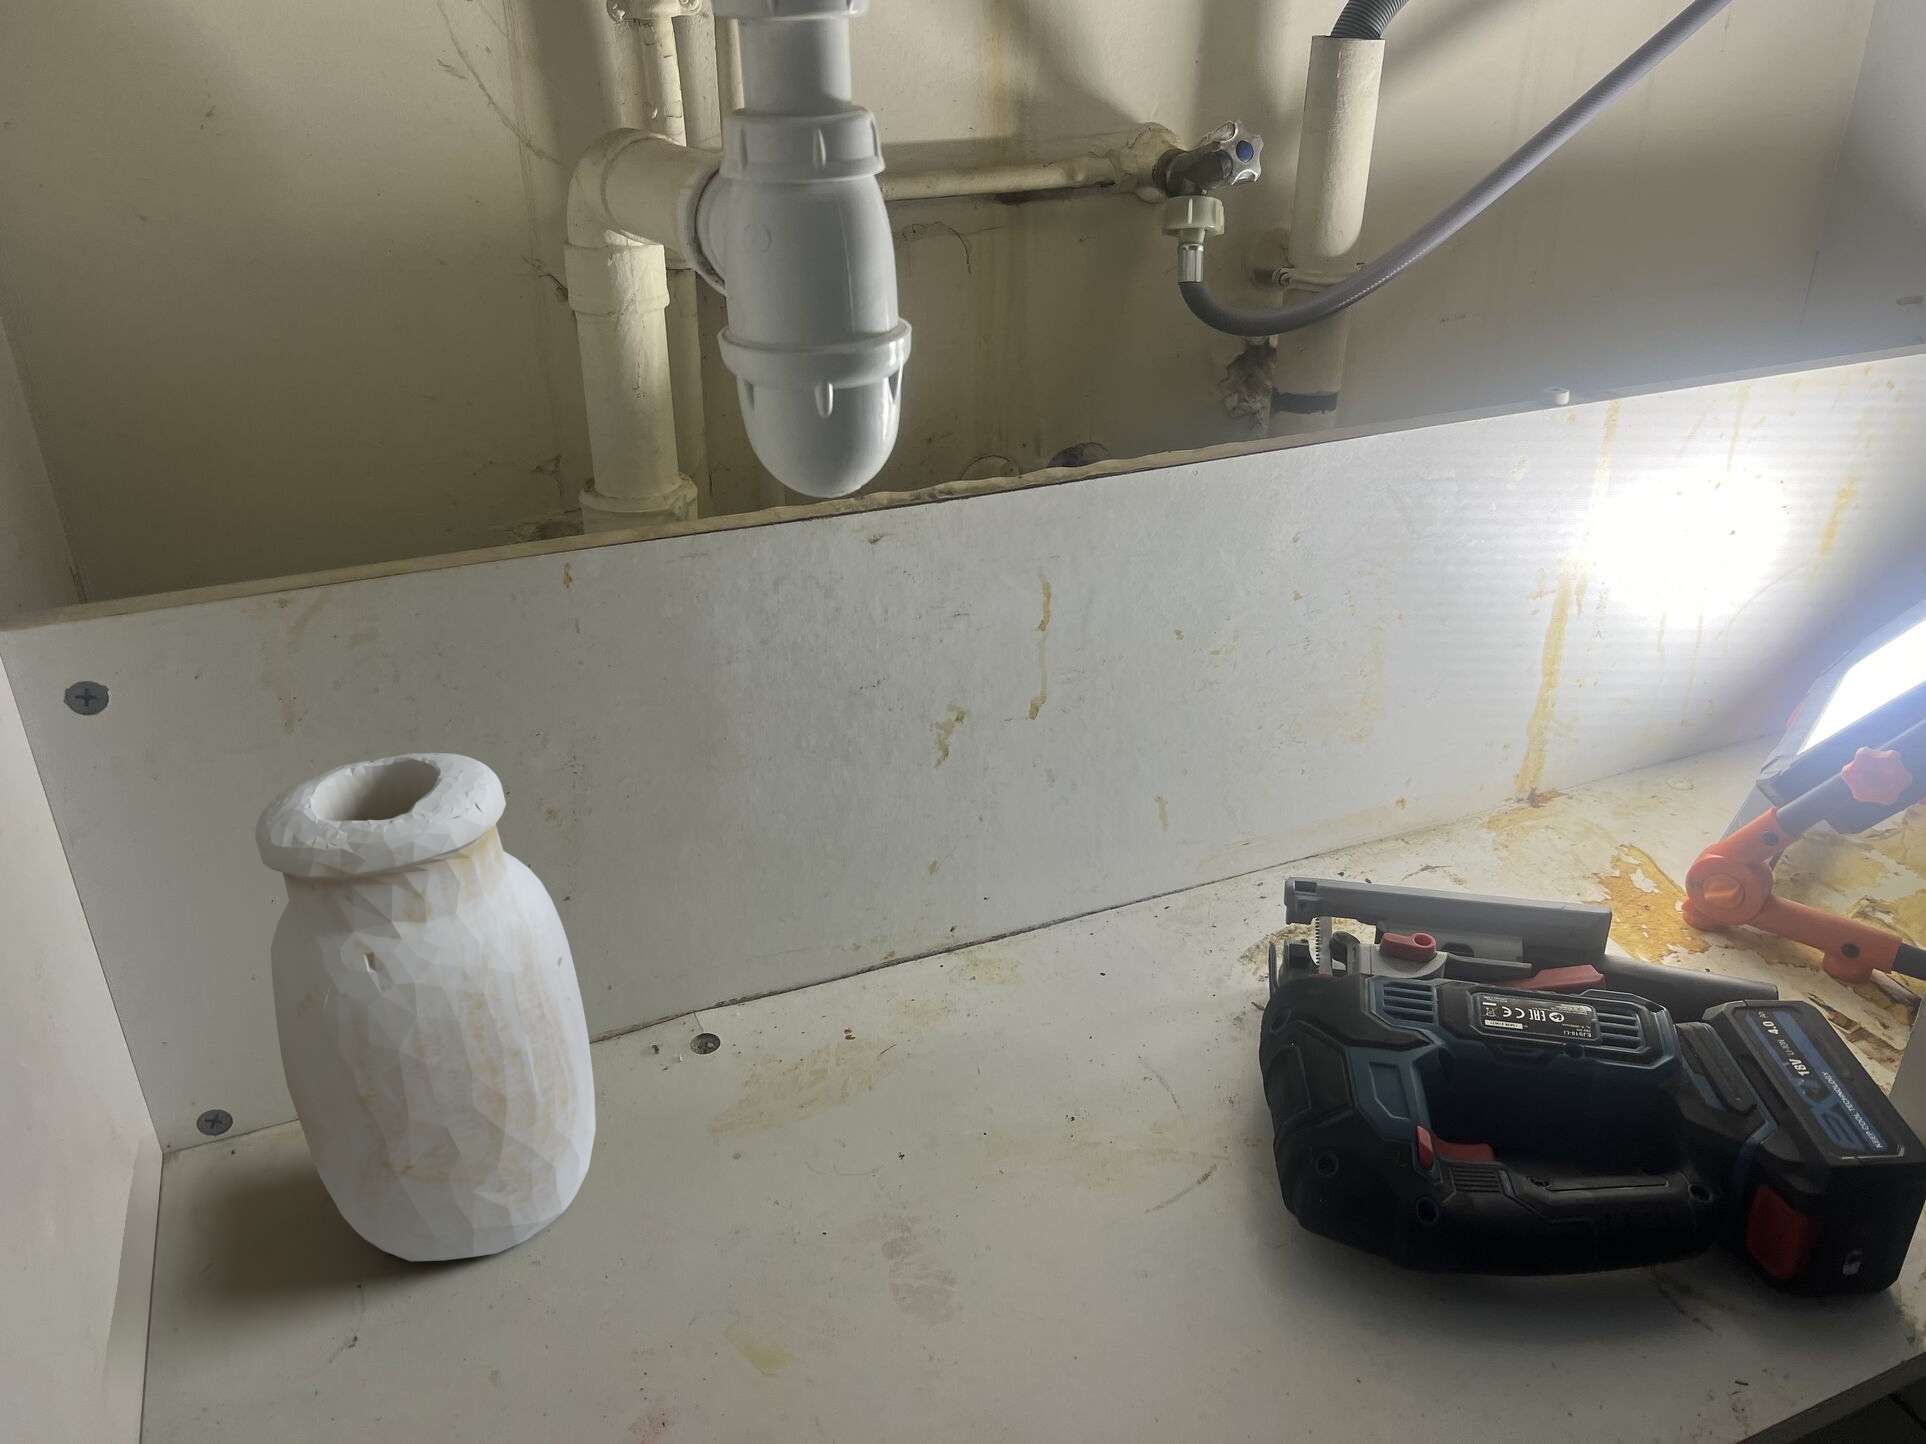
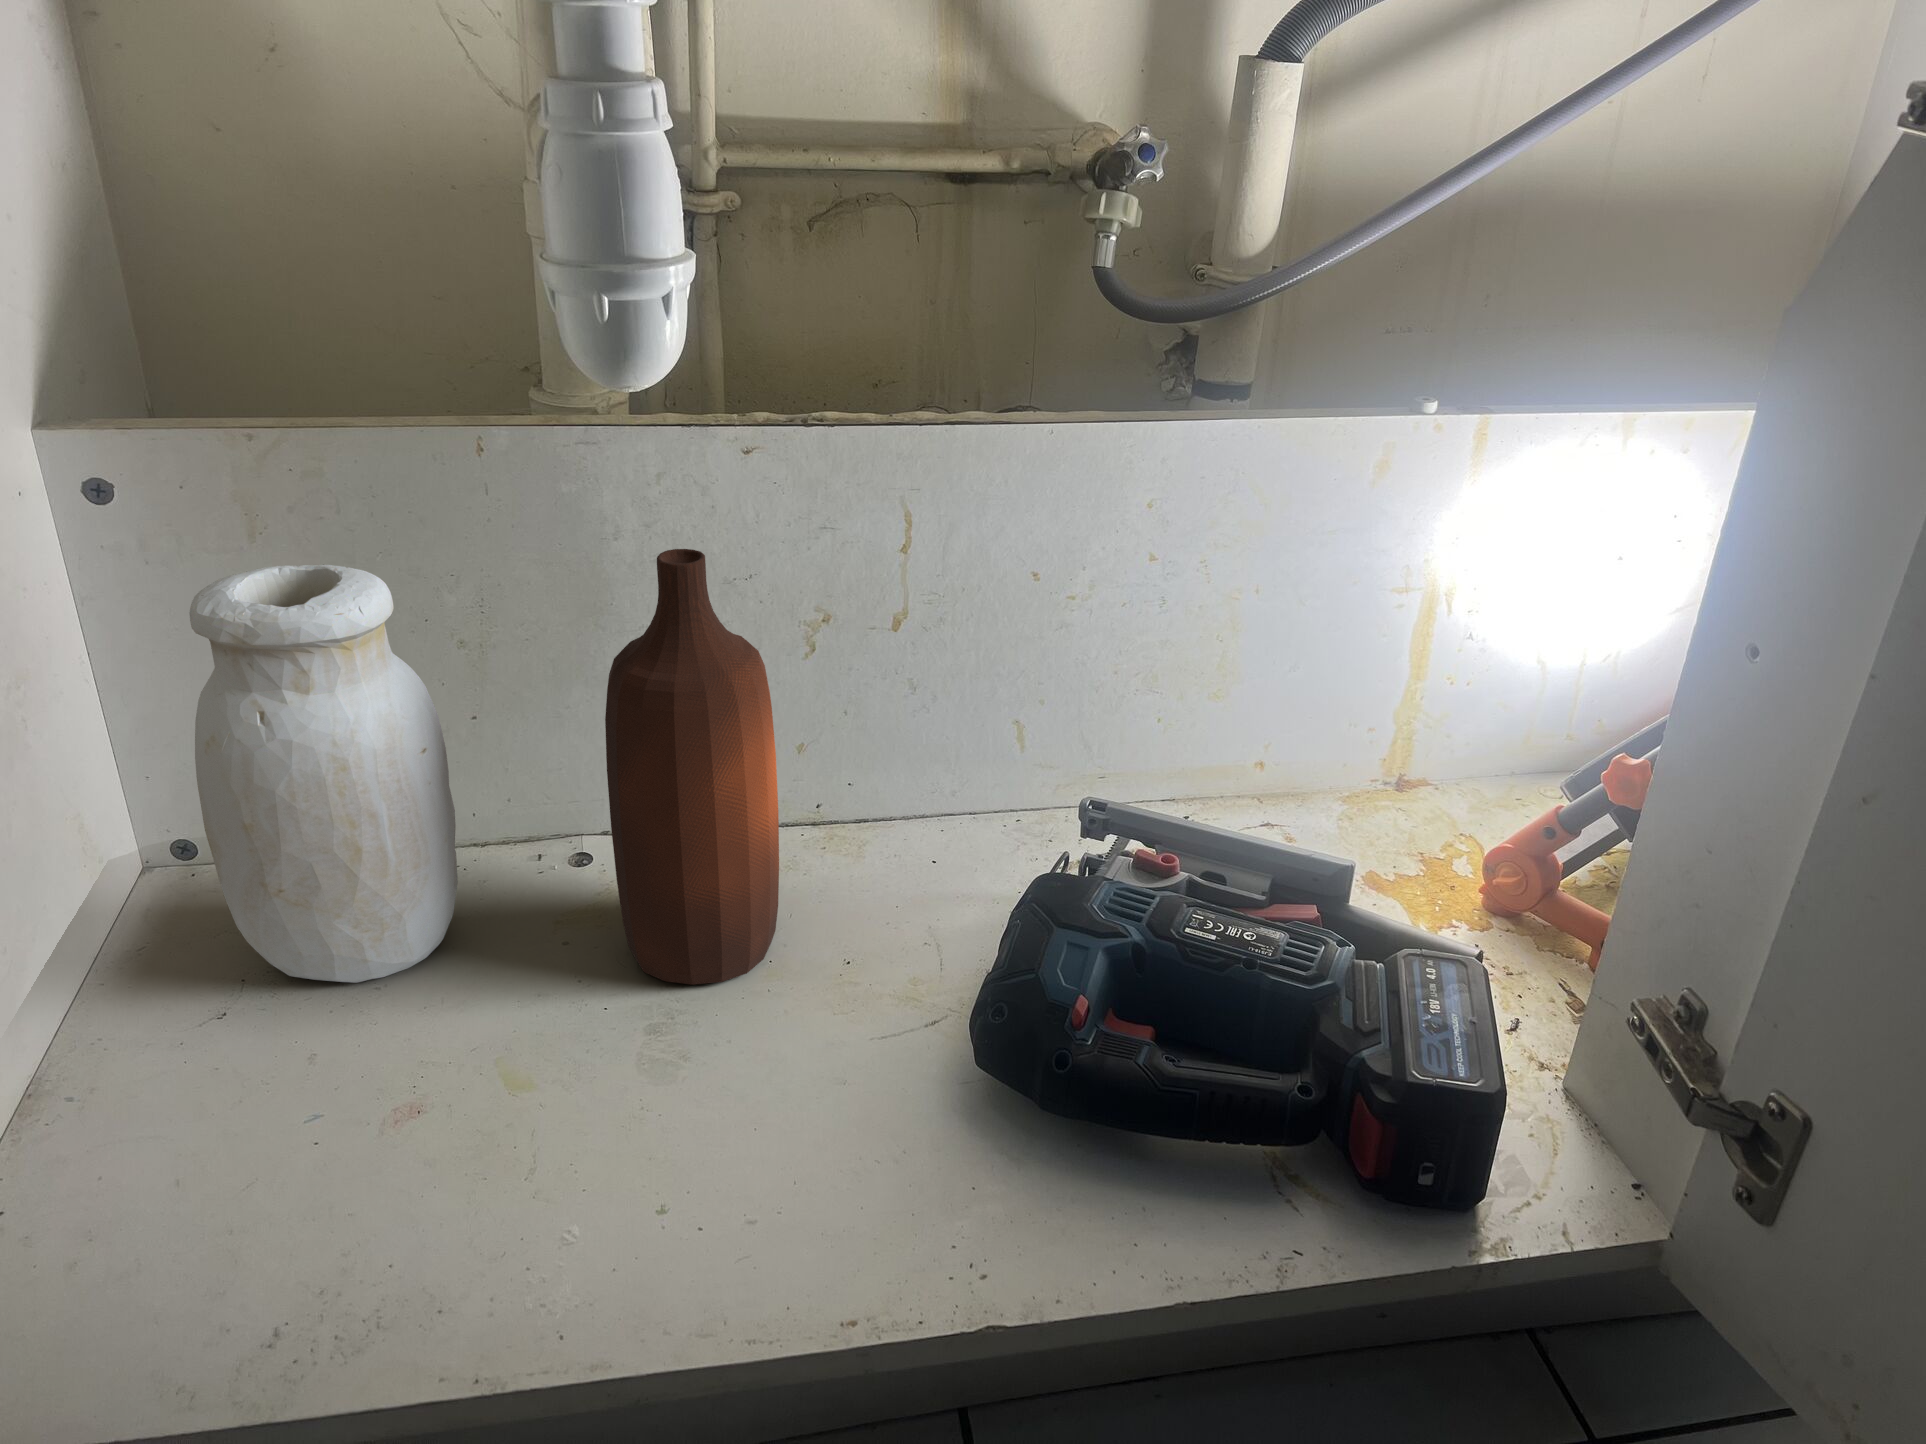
bottle: none [771,671,975,1179] -> present [605,549,779,985]

